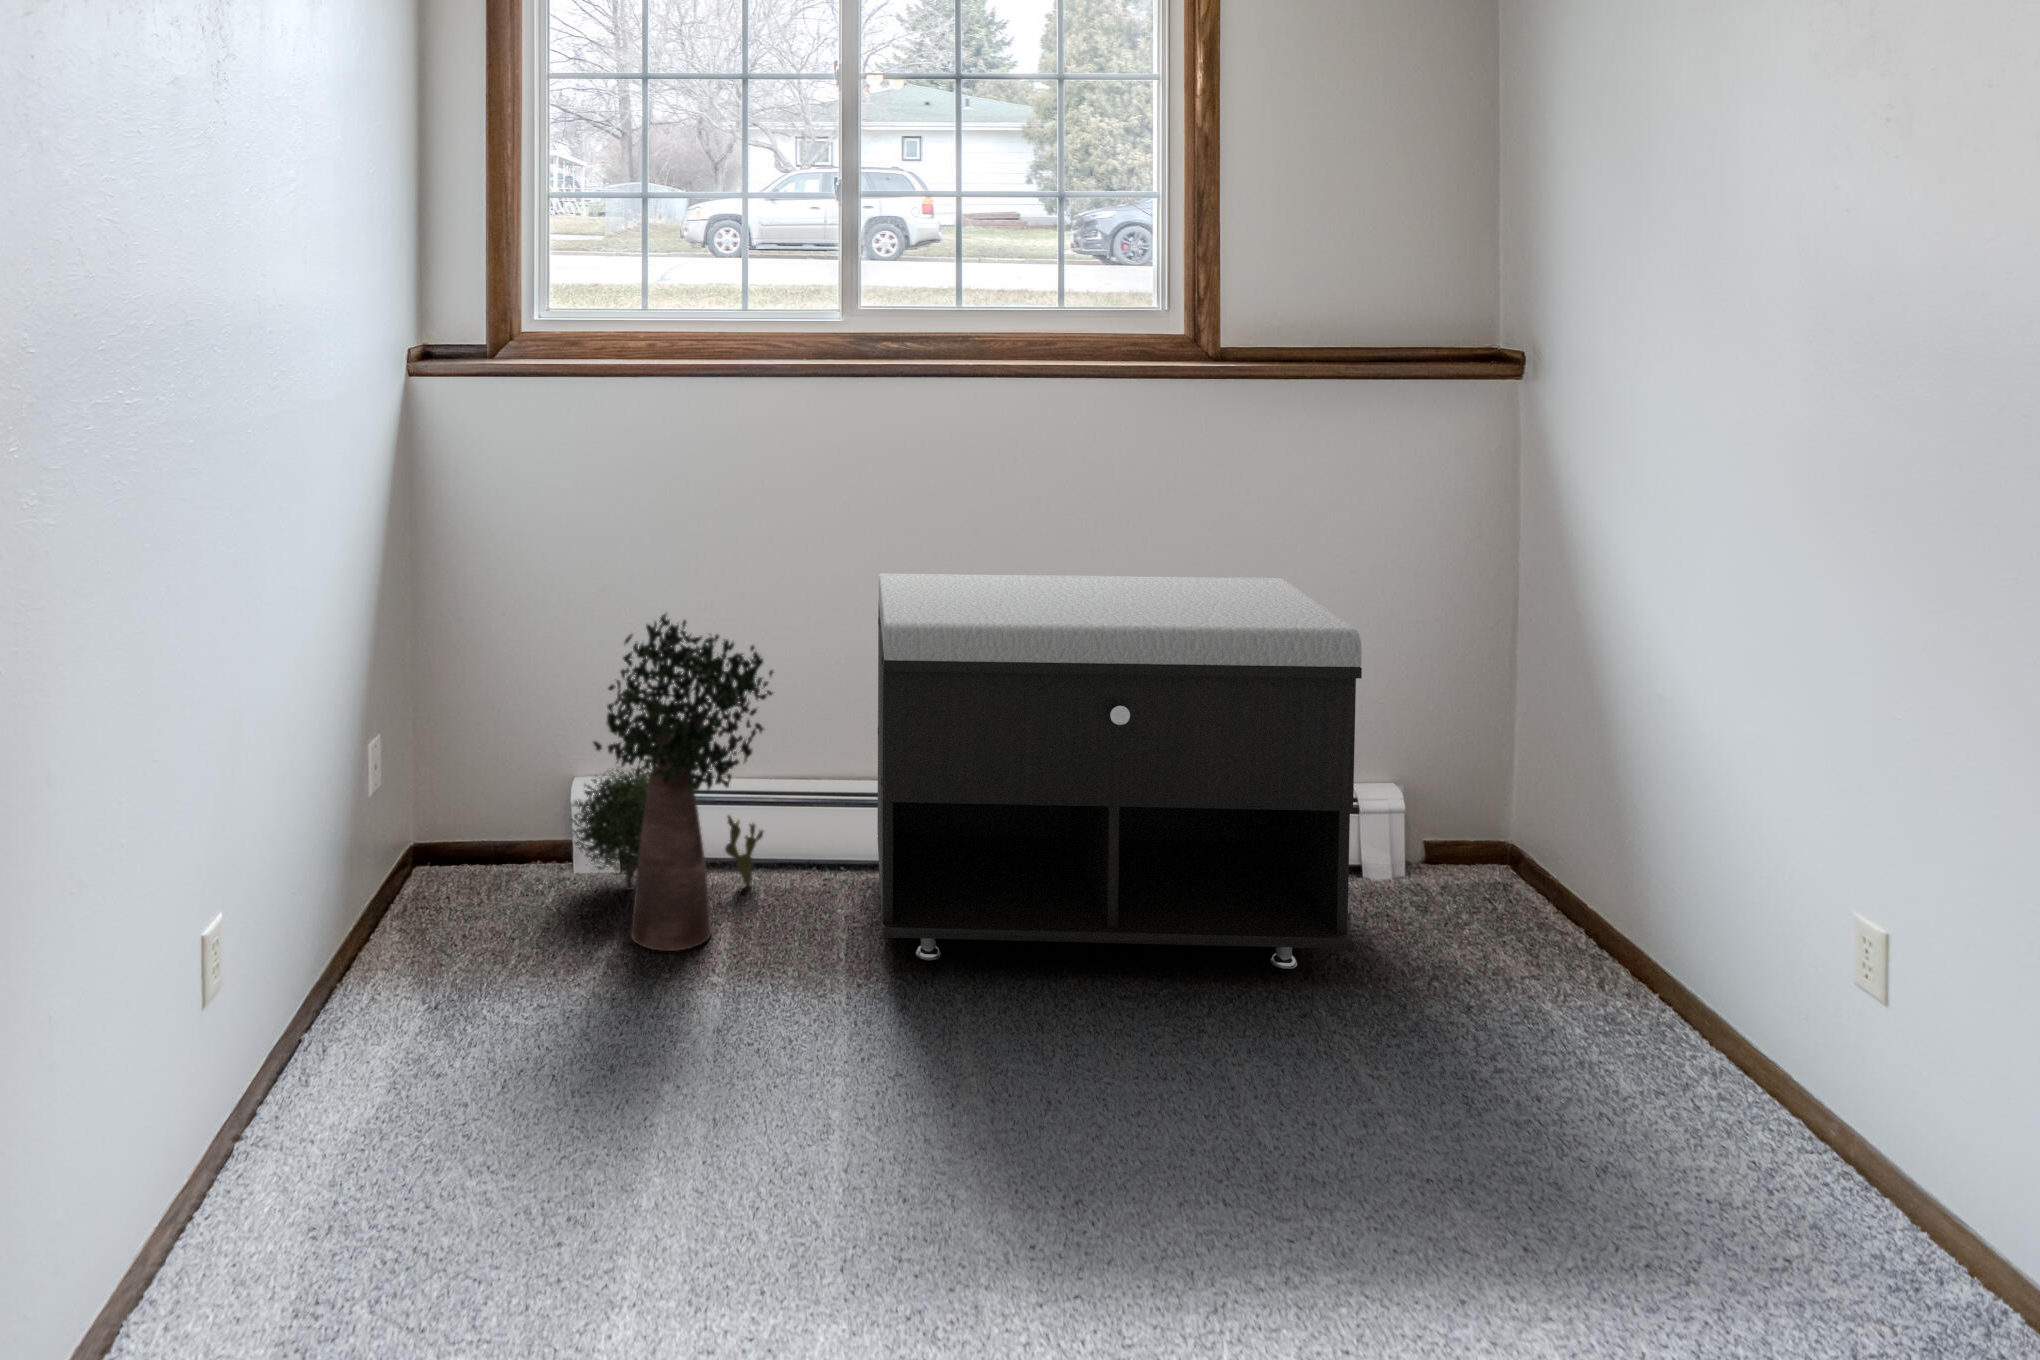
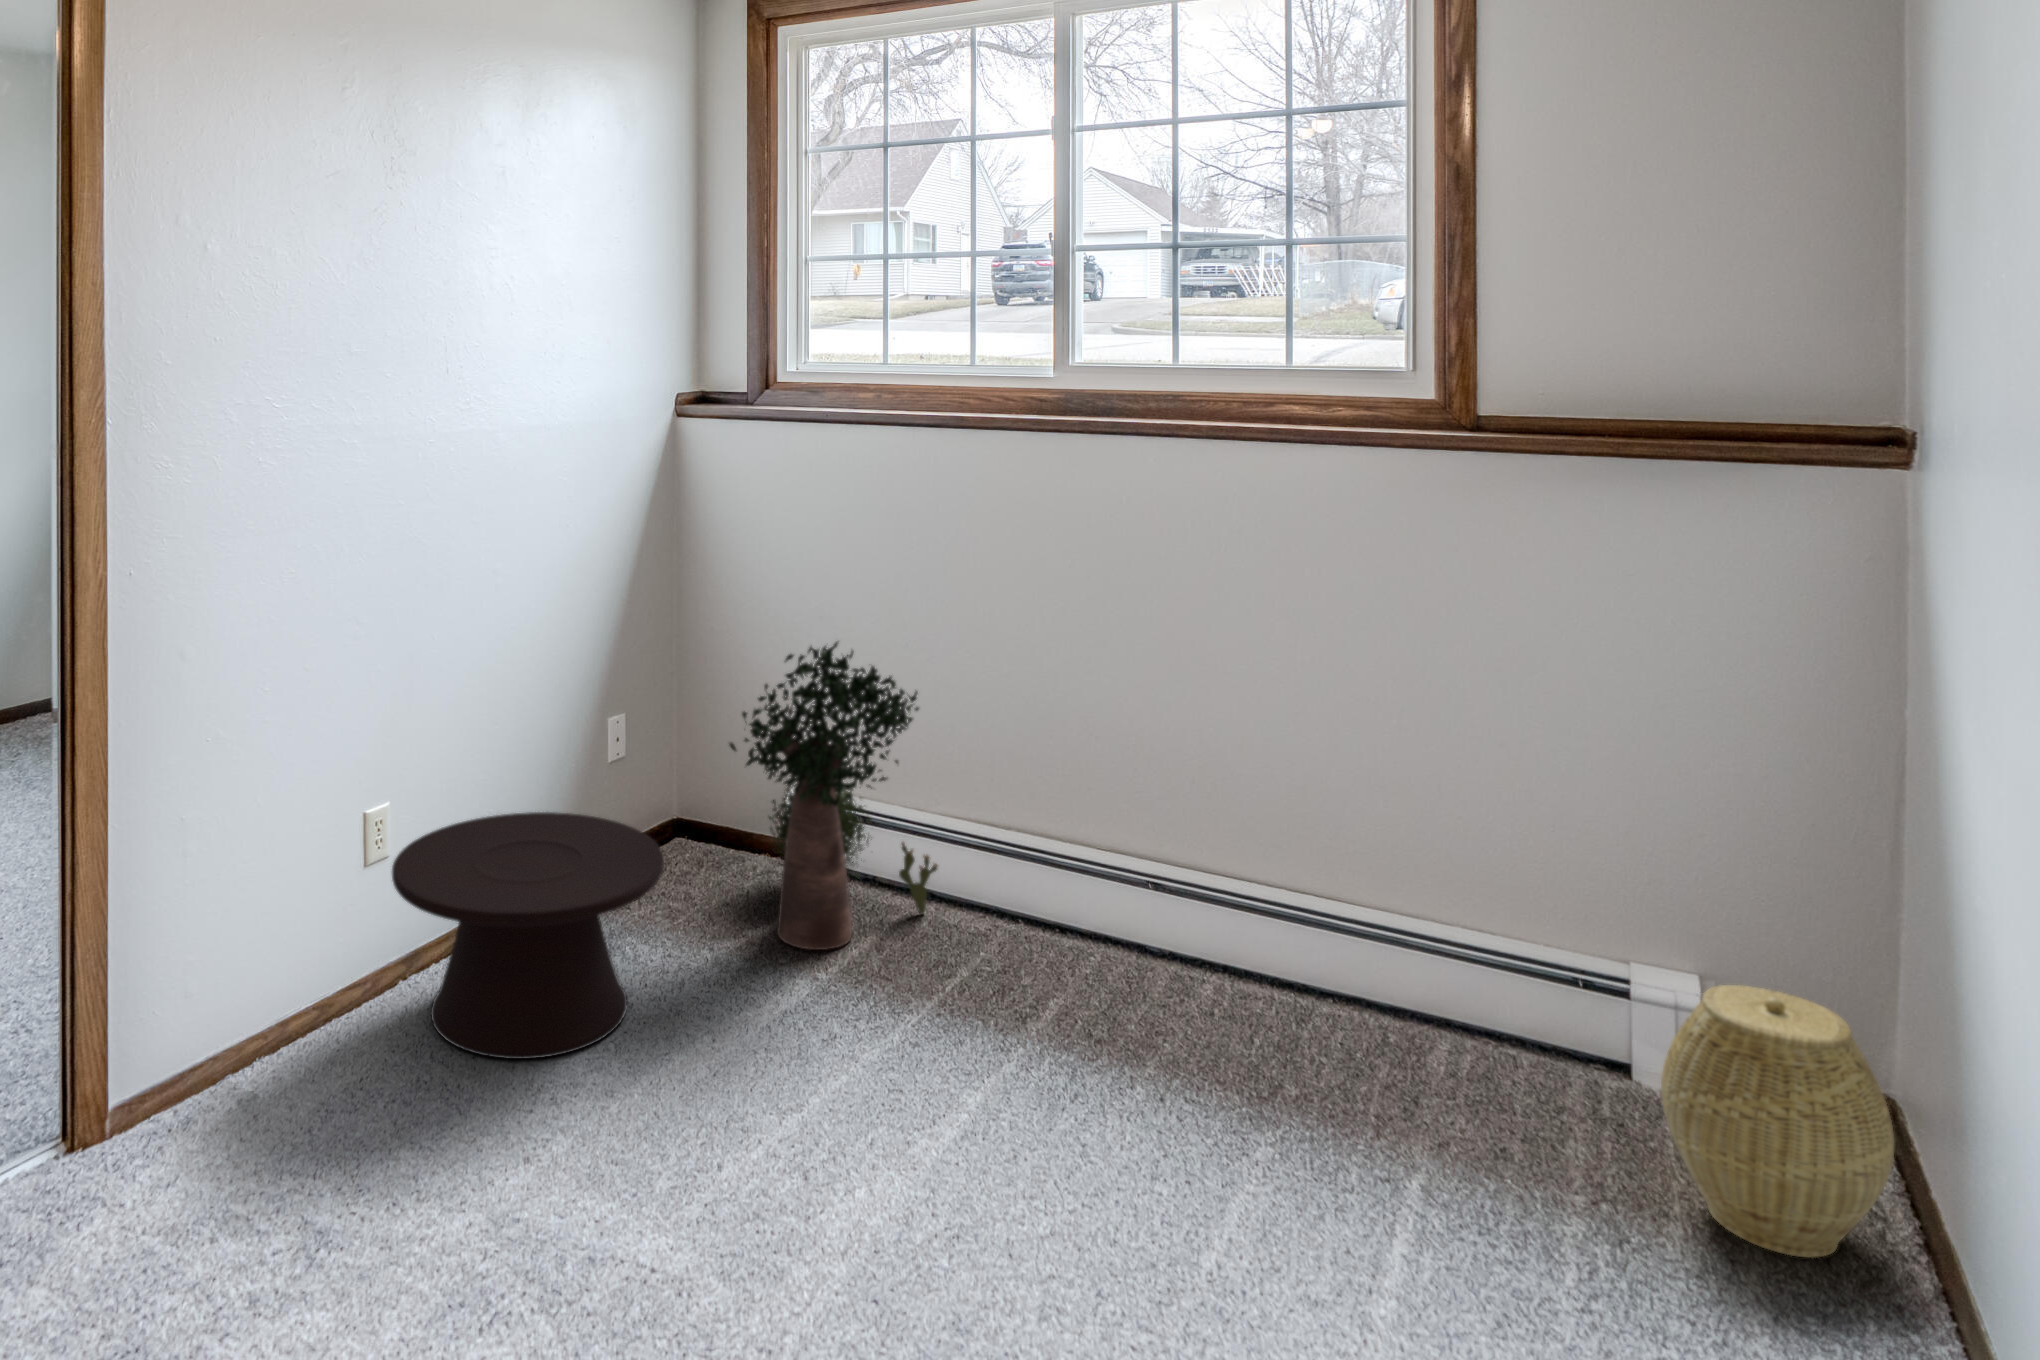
storage bench: present [878,574,1362,969] -> none [952,630,1516,1144]
woven basket: none [1443,777,1601,971] -> present [1661,985,1894,1258]
side table: none [274,857,618,1179] -> present [392,812,664,1059]

